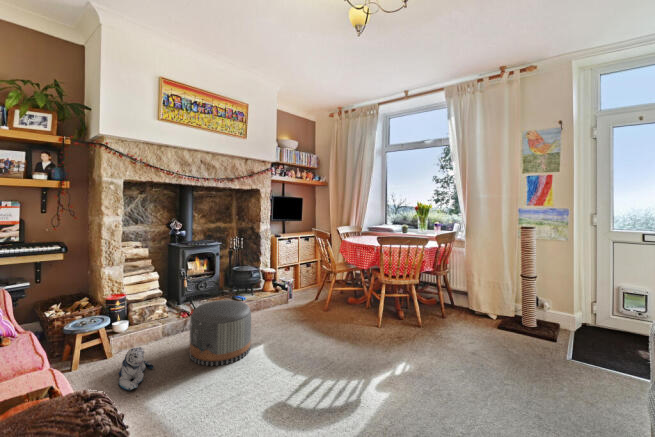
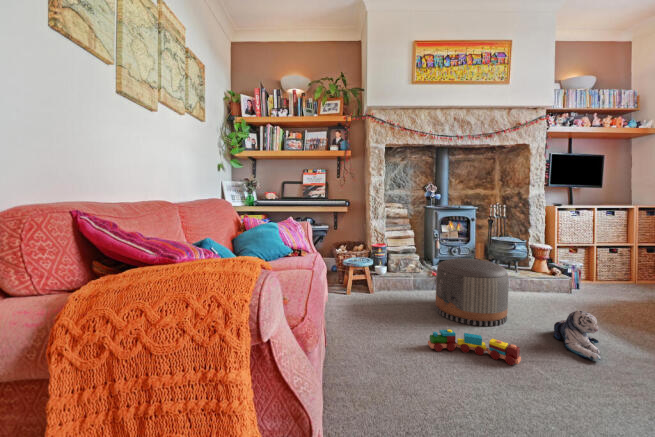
plush toy: present [119,347,153,391] -> present [554,310,601,360]
toy train: none [190,377,265,409] -> present [428,329,521,365]

